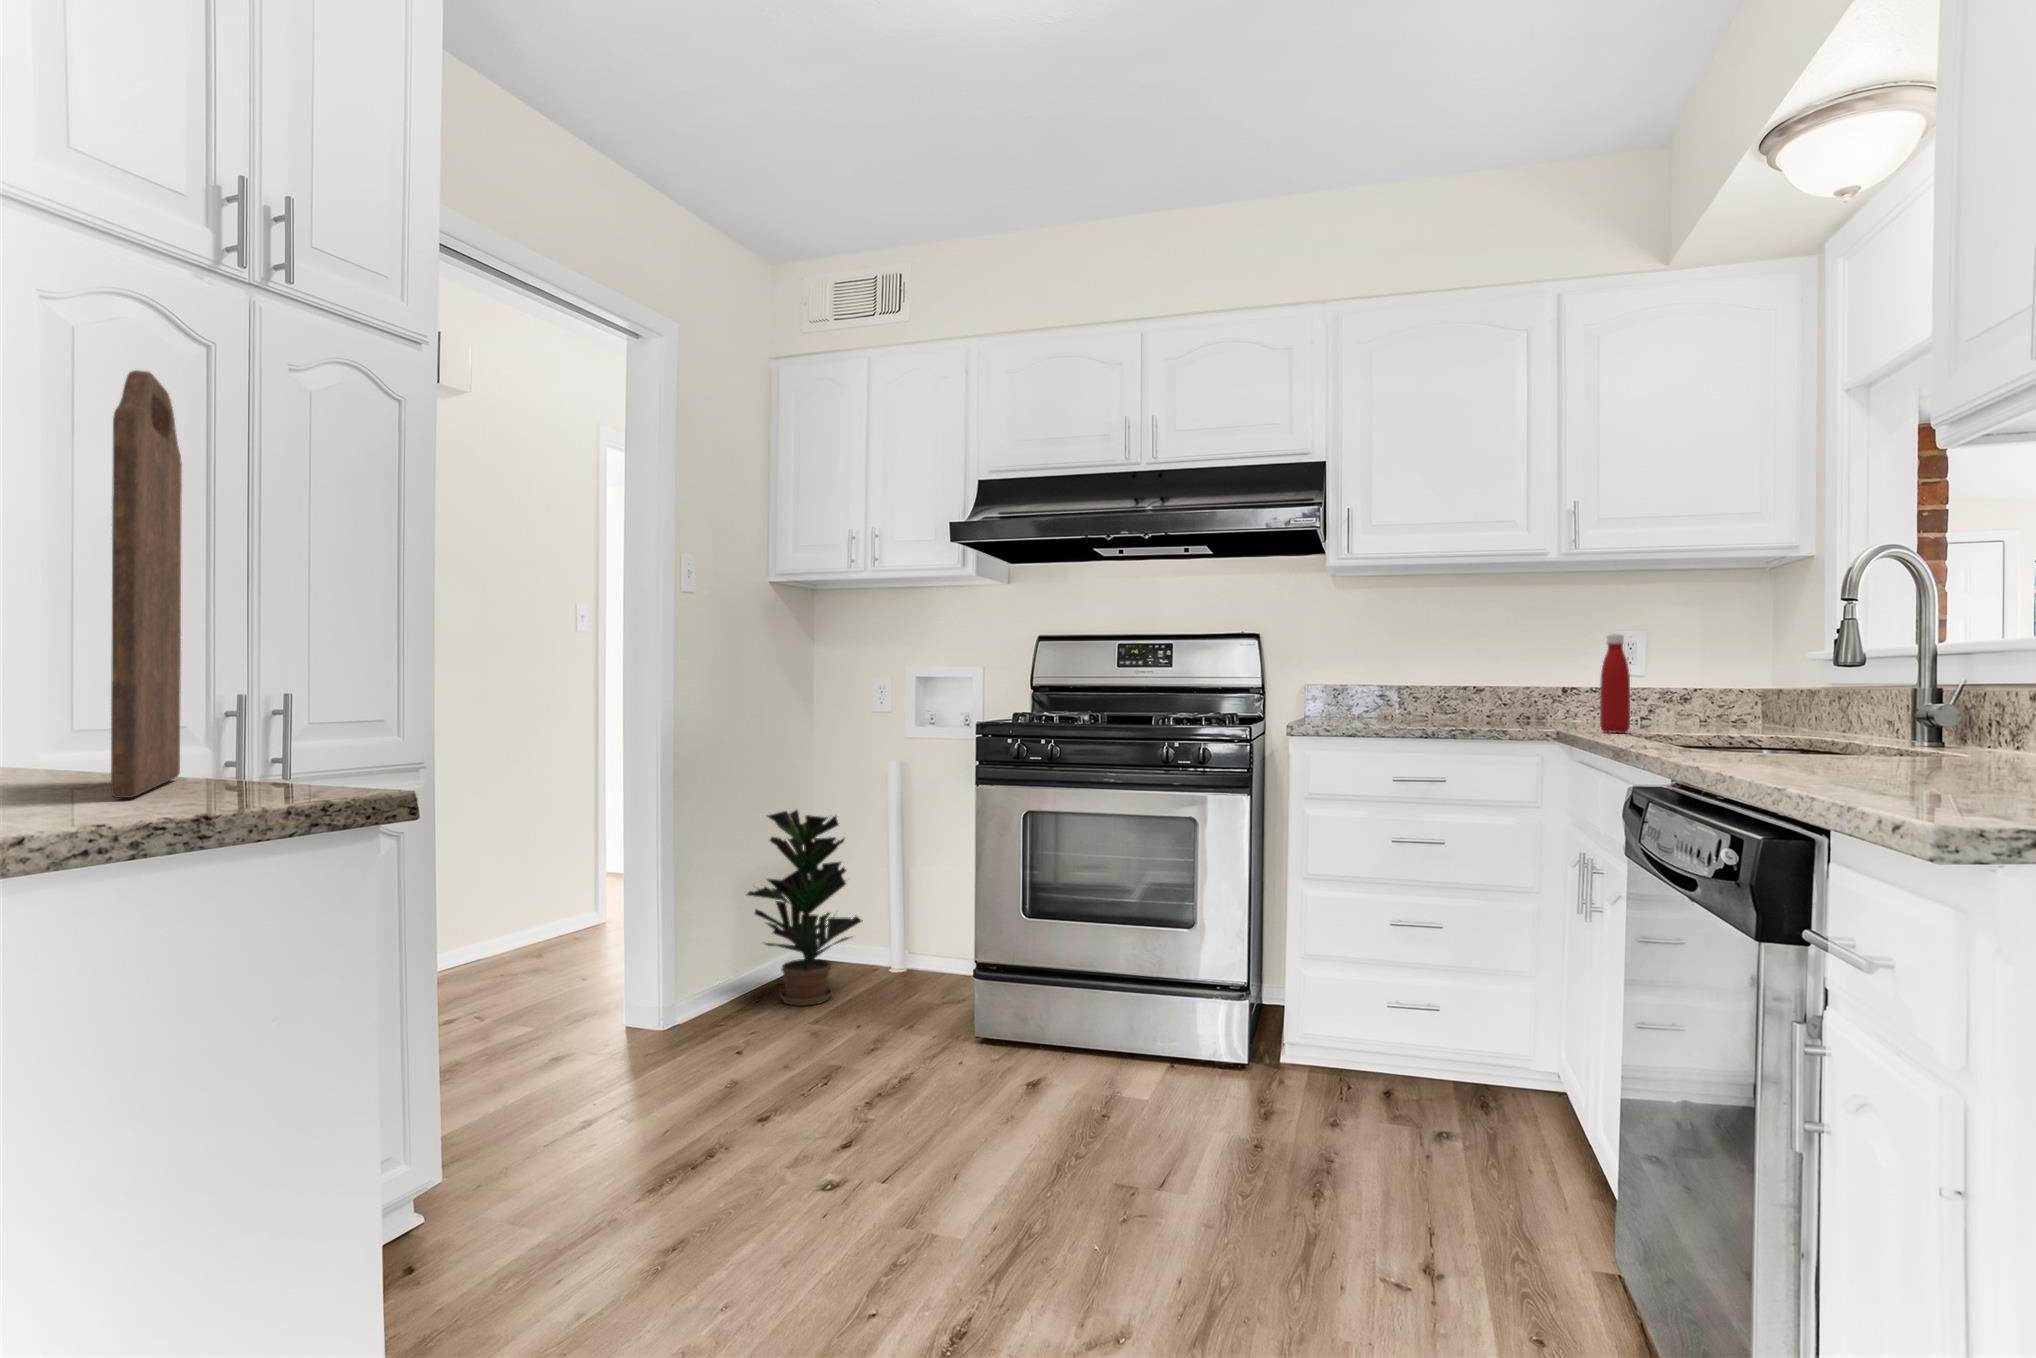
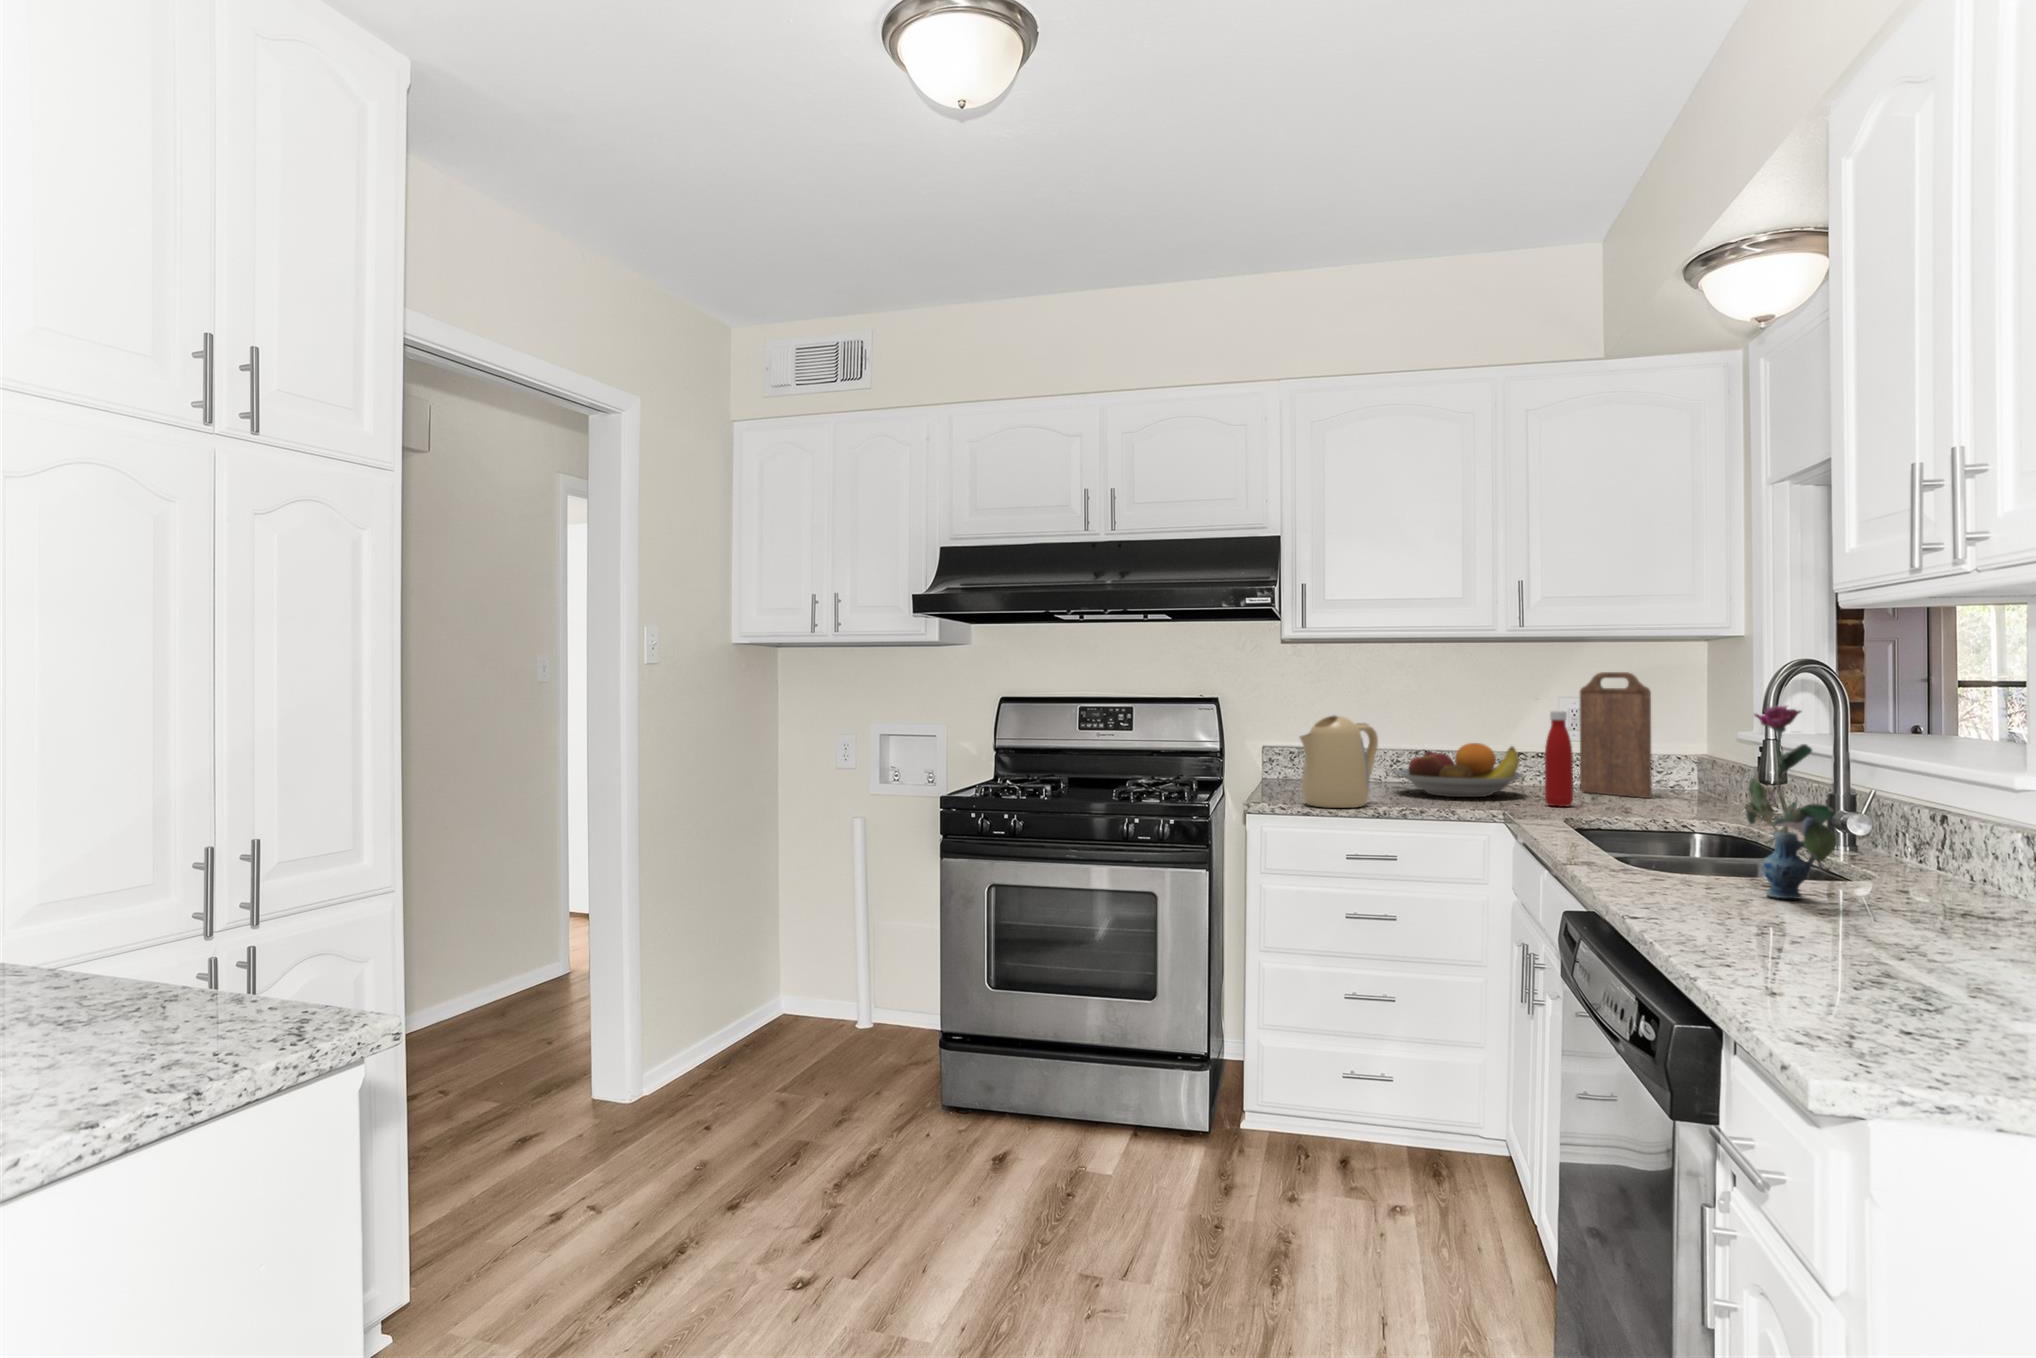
cutting board: present [111,370,182,798] -> present [1580,672,1652,798]
vase: none [1832,566,1936,772] -> present [1745,705,1836,899]
kettle: none [1345,639,1427,731] -> present [1300,716,1378,808]
fruit bowl: none [1443,674,1578,728] -> present [1396,743,1525,797]
potted plant: present [747,810,863,1006] -> none [710,877,829,1075]

